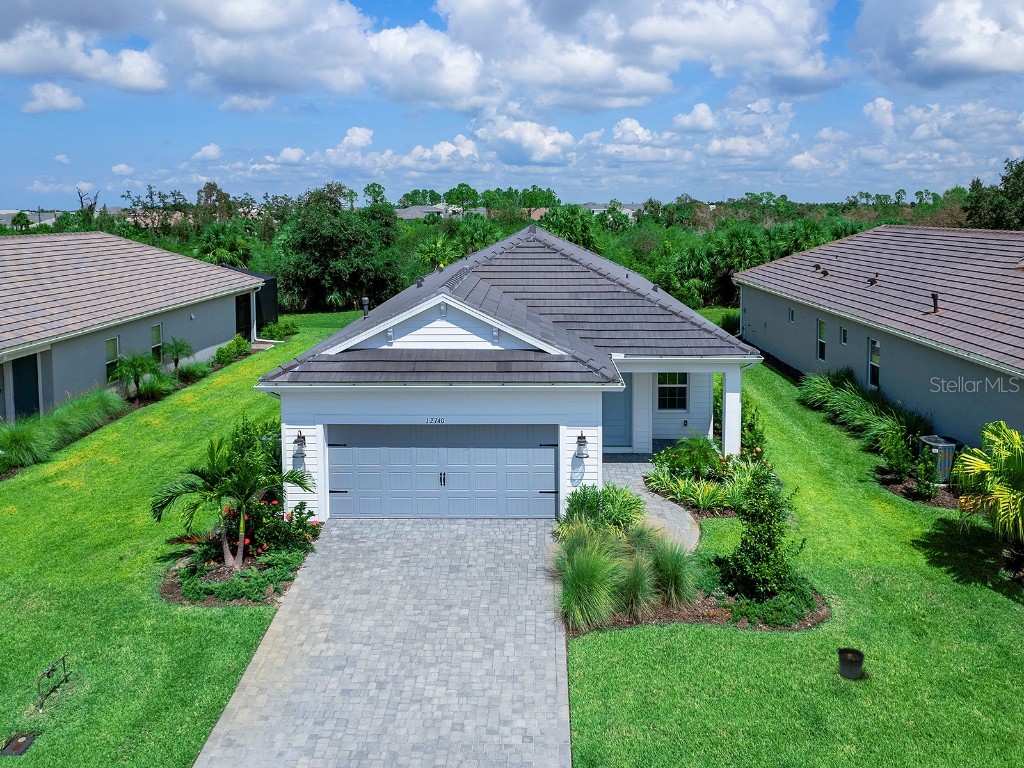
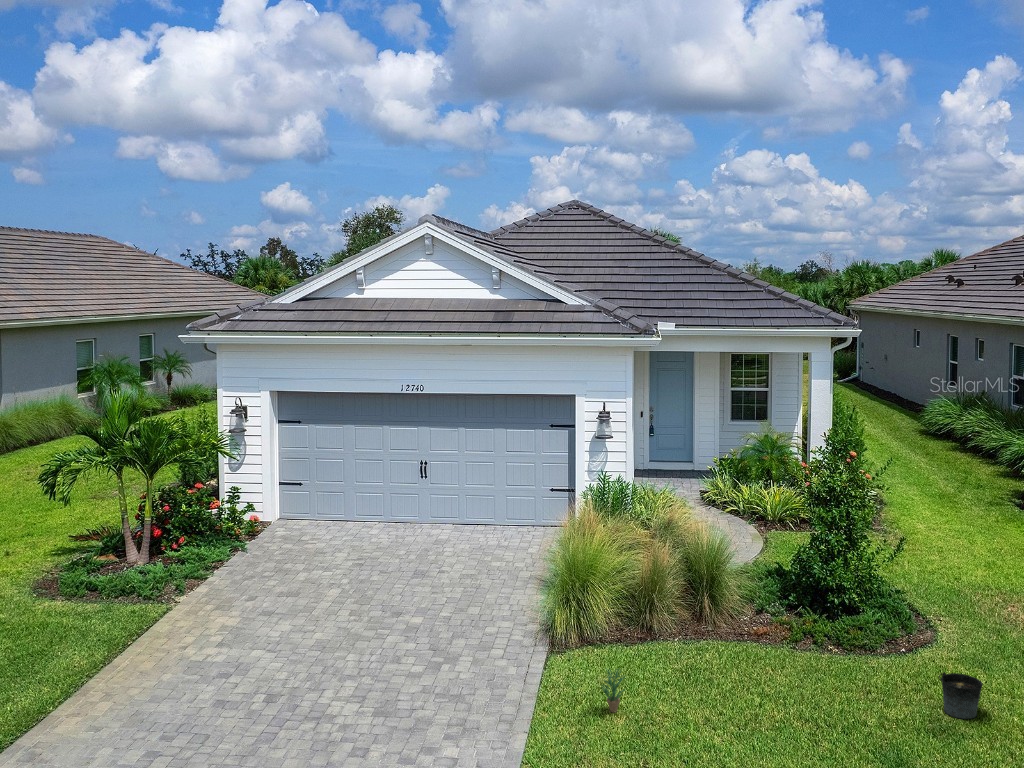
potted plant: none [614,654,632,684] -> present [602,669,625,712]

